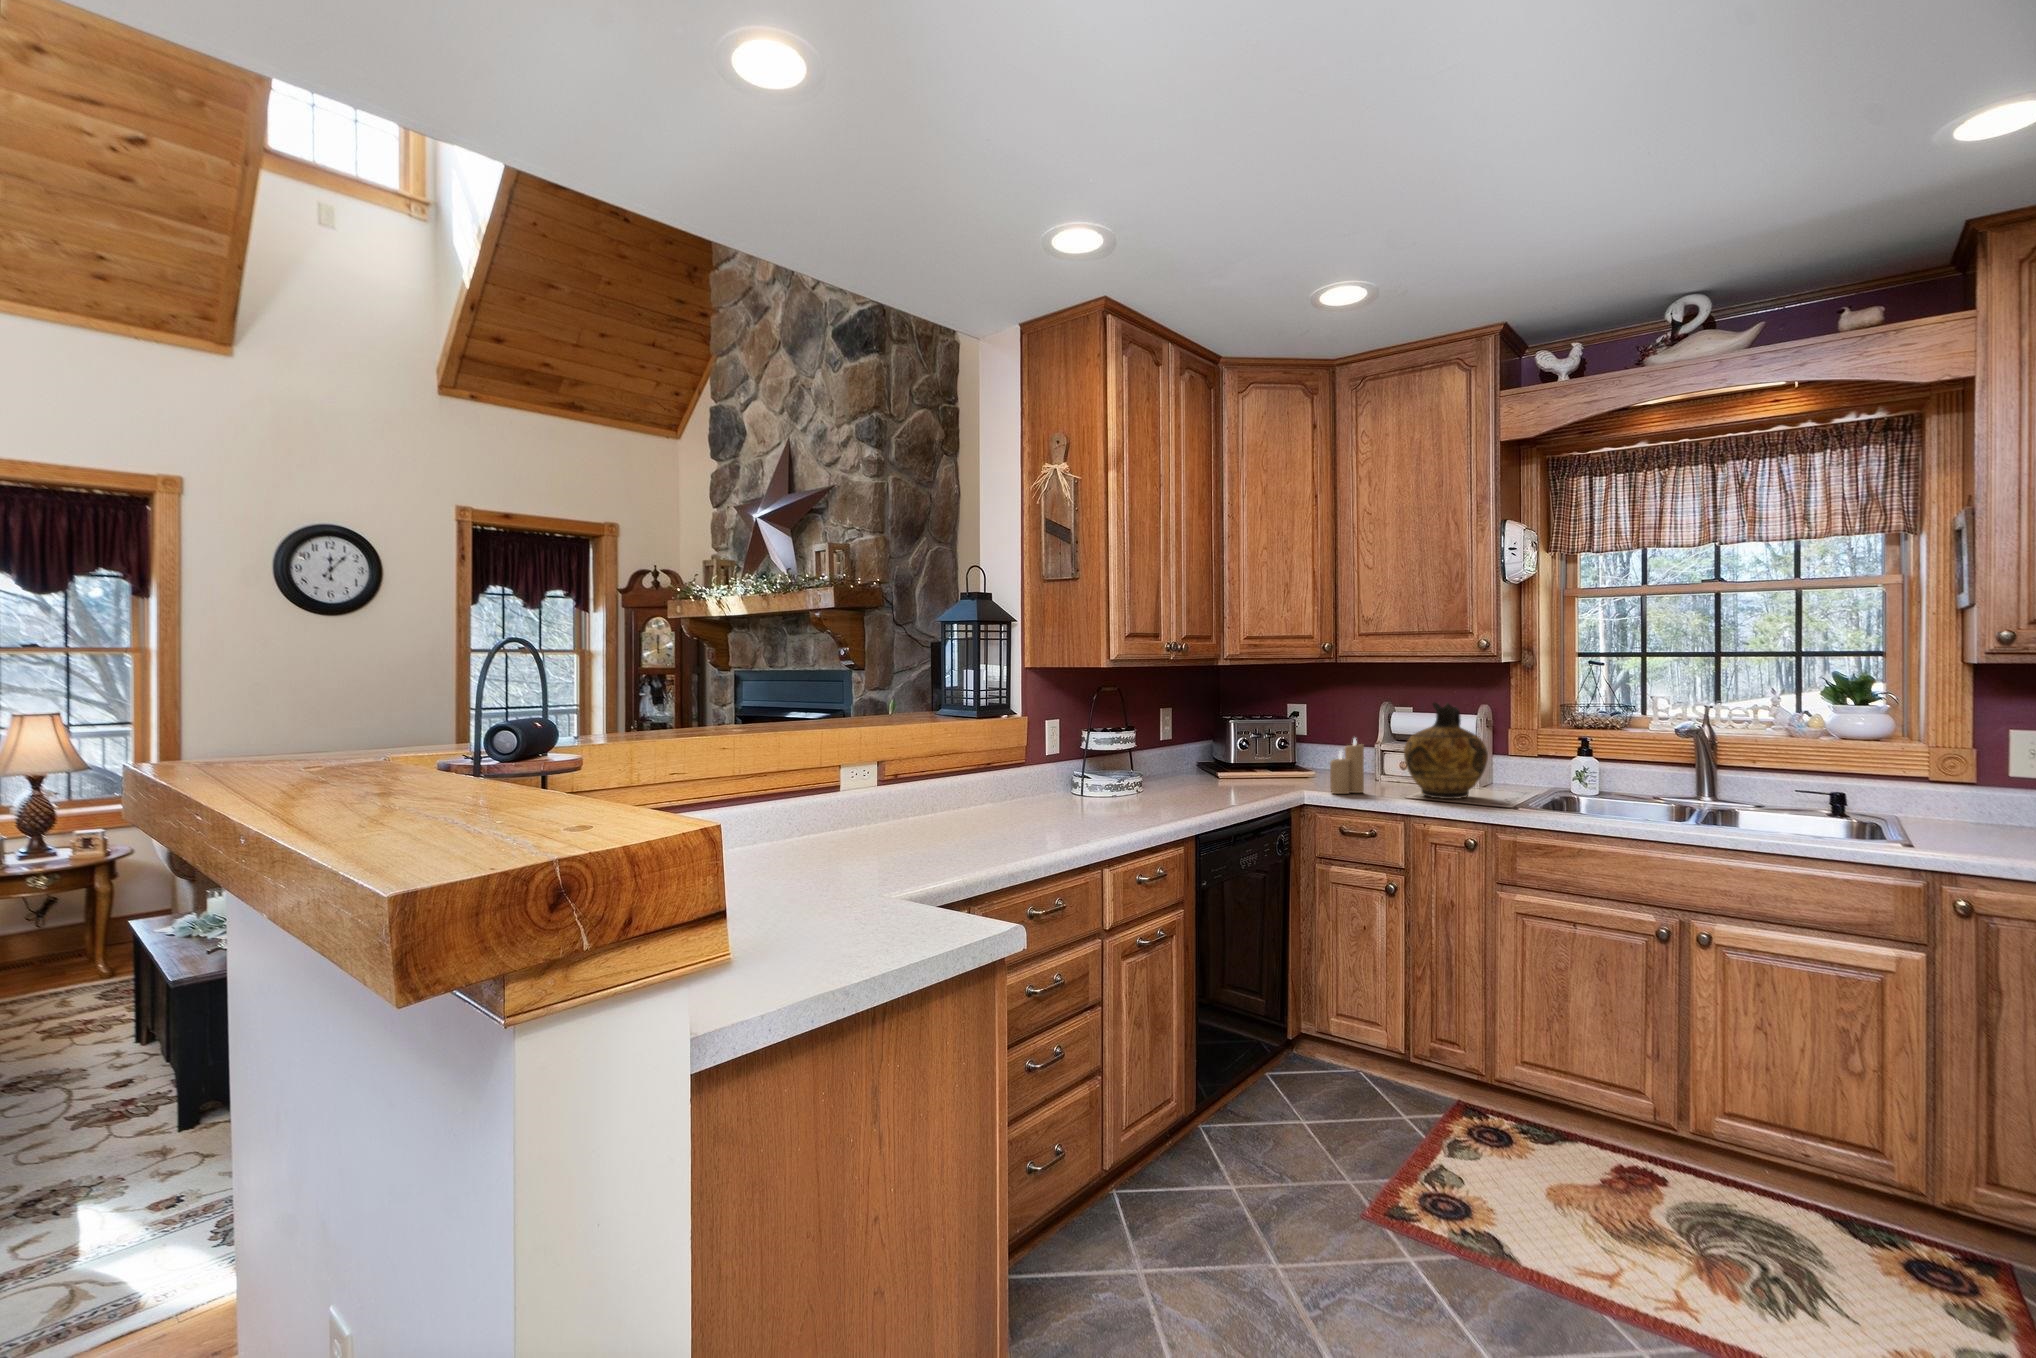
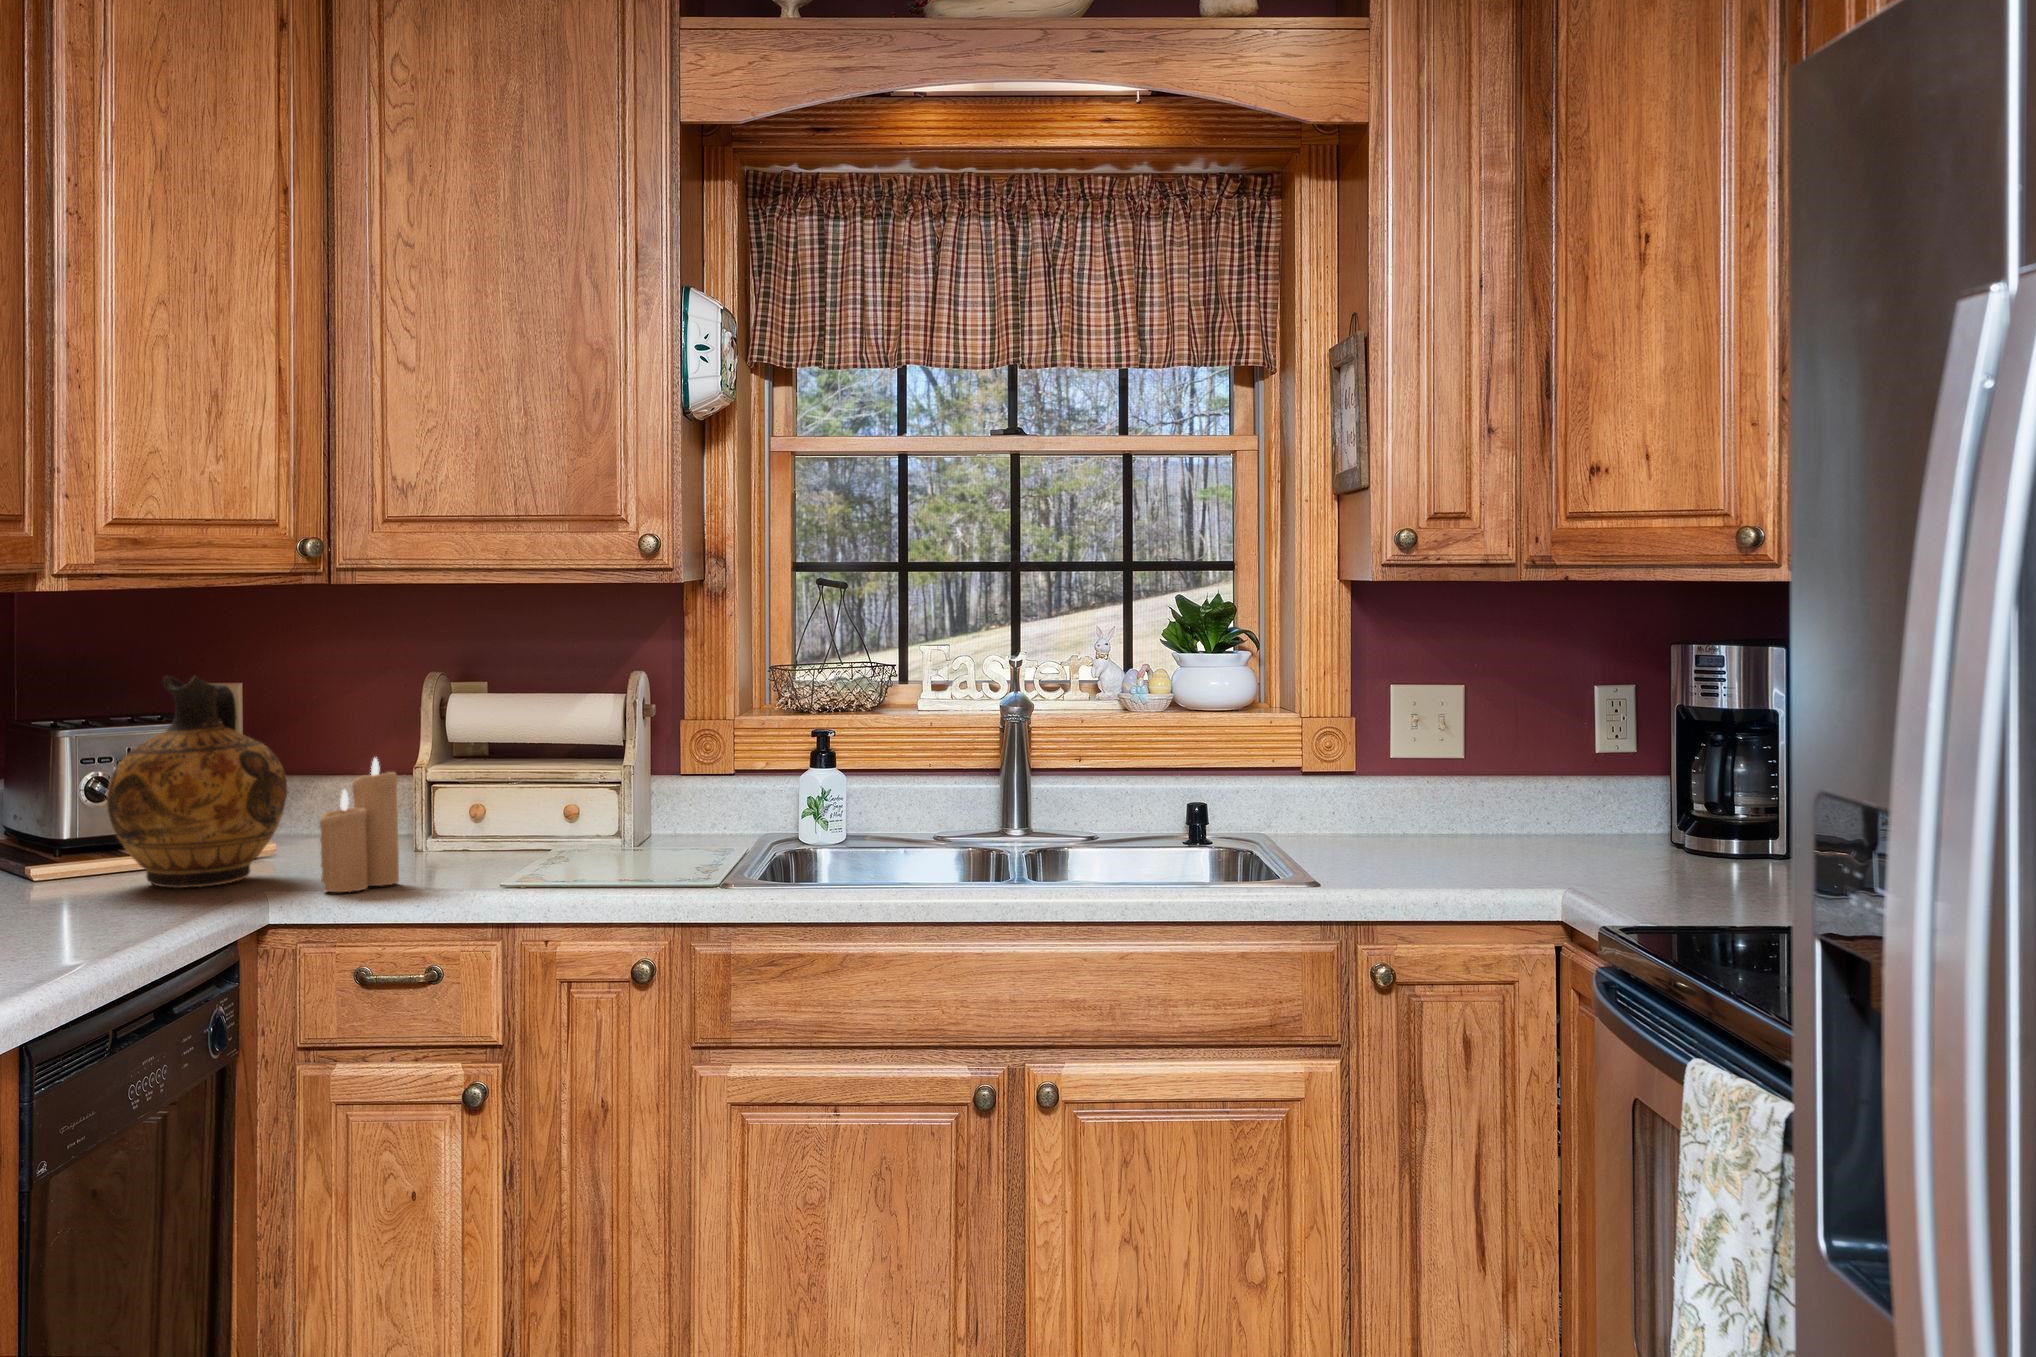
ceramic jug: present [1404,702,1488,799] -> present [107,676,287,888]

